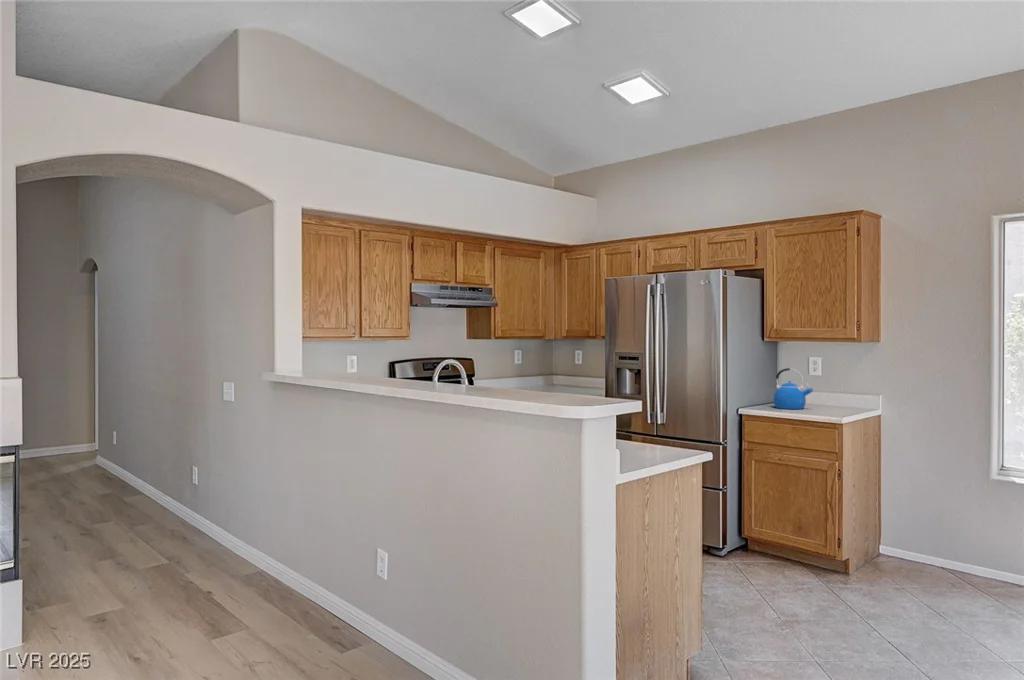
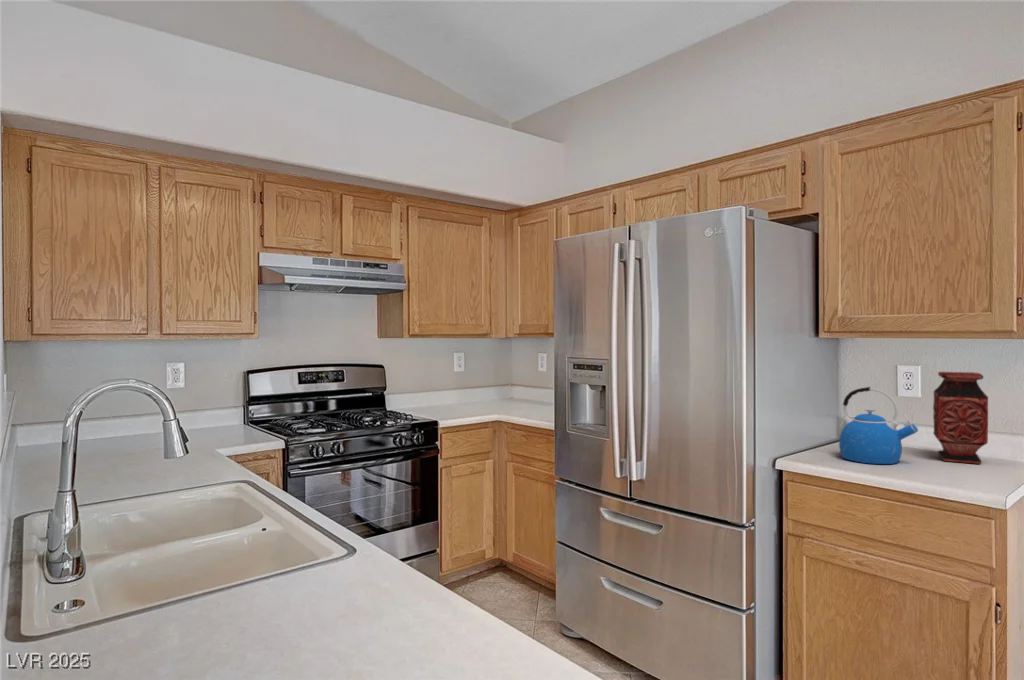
vase: none [825,360,850,409] -> present [933,372,988,464]

